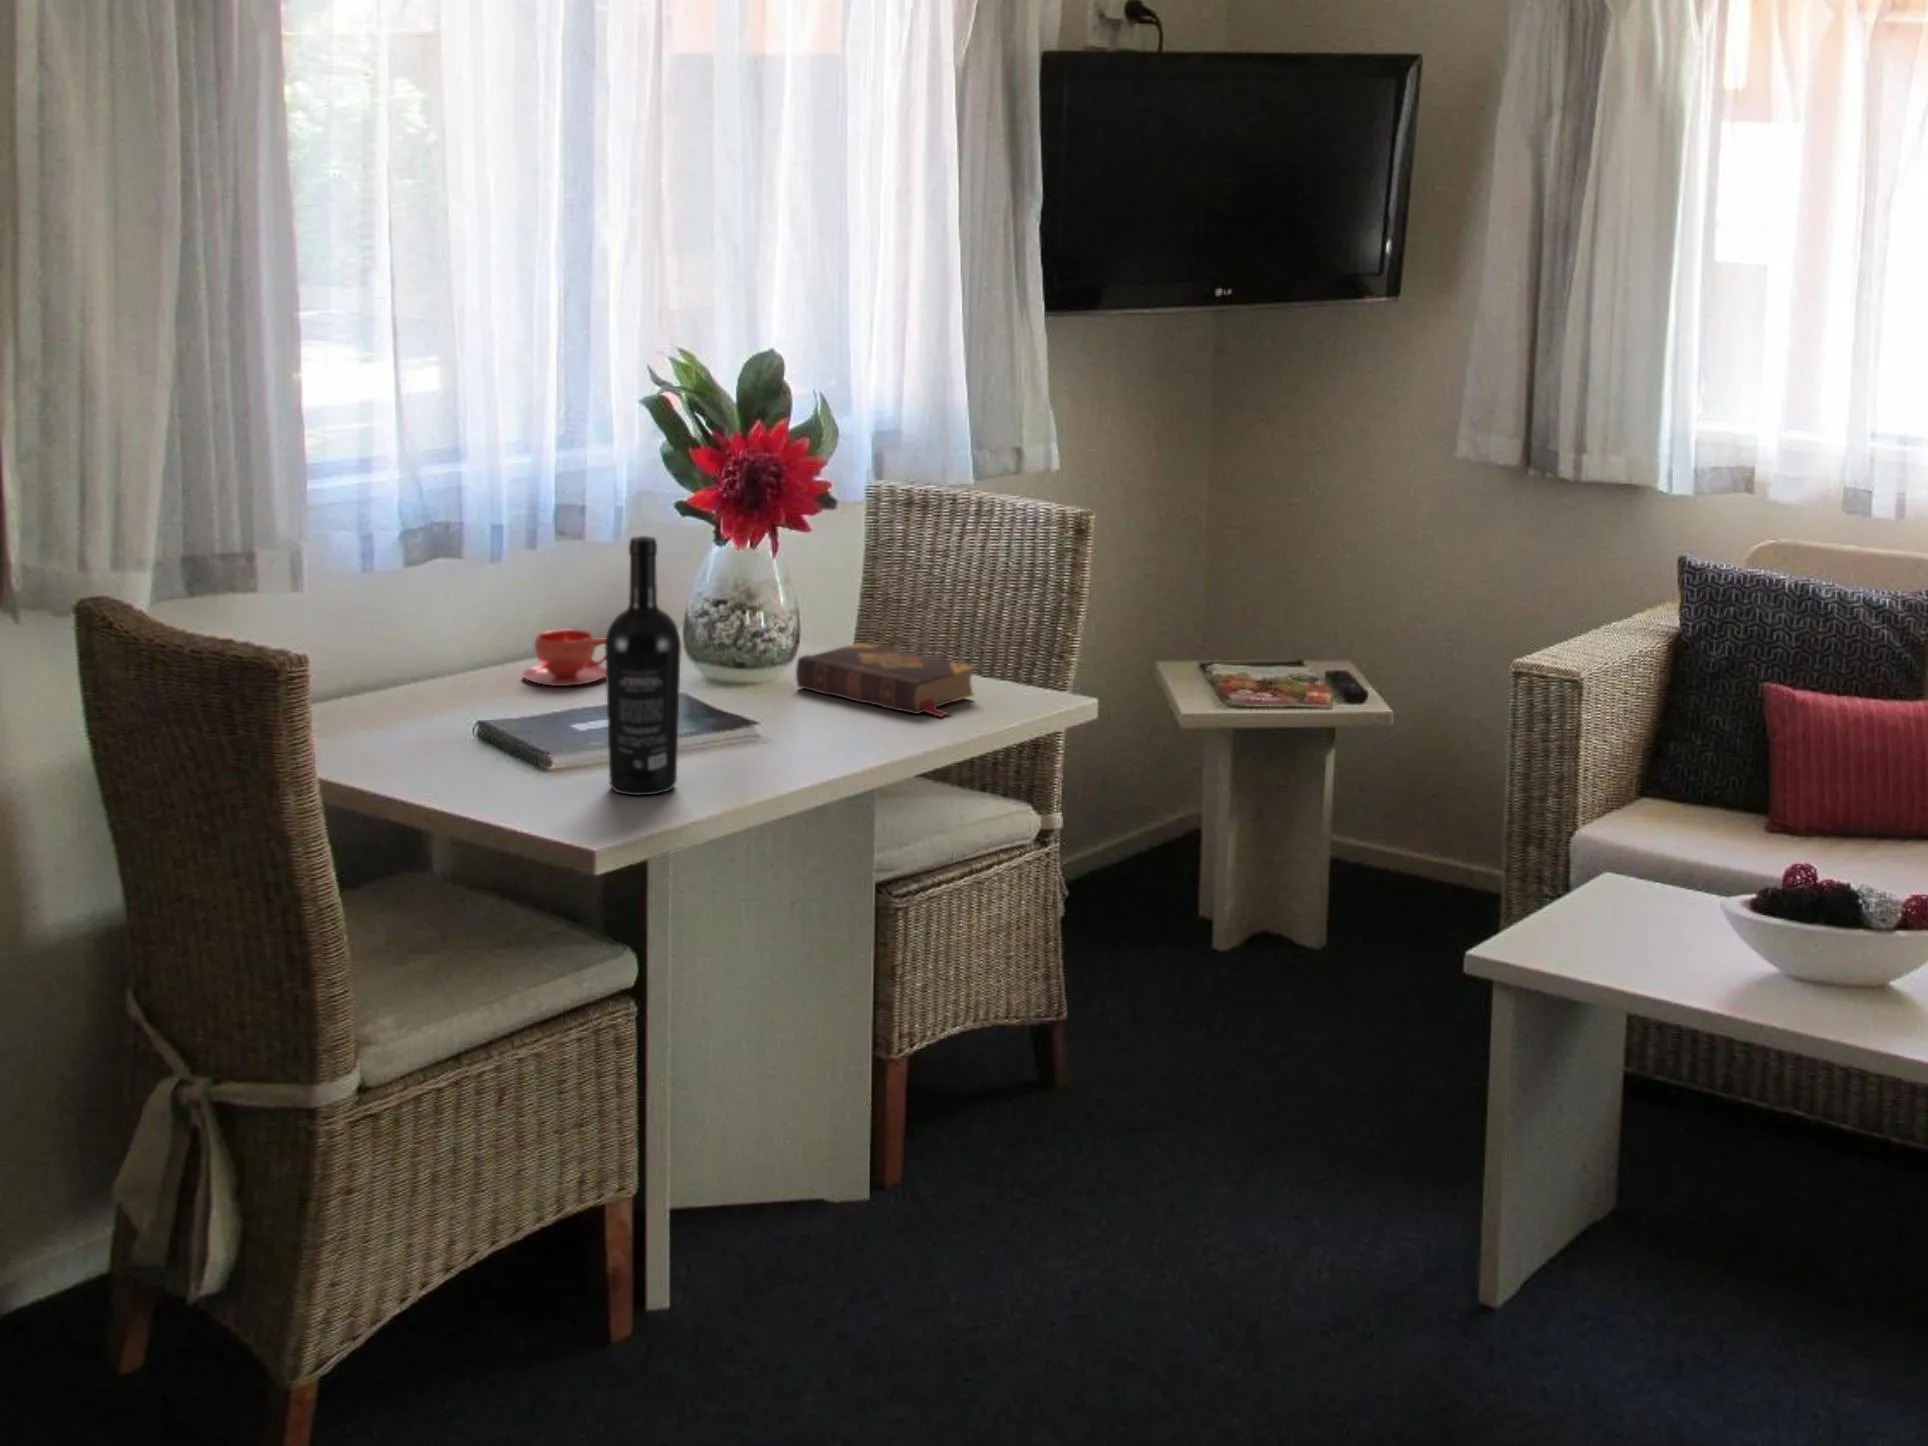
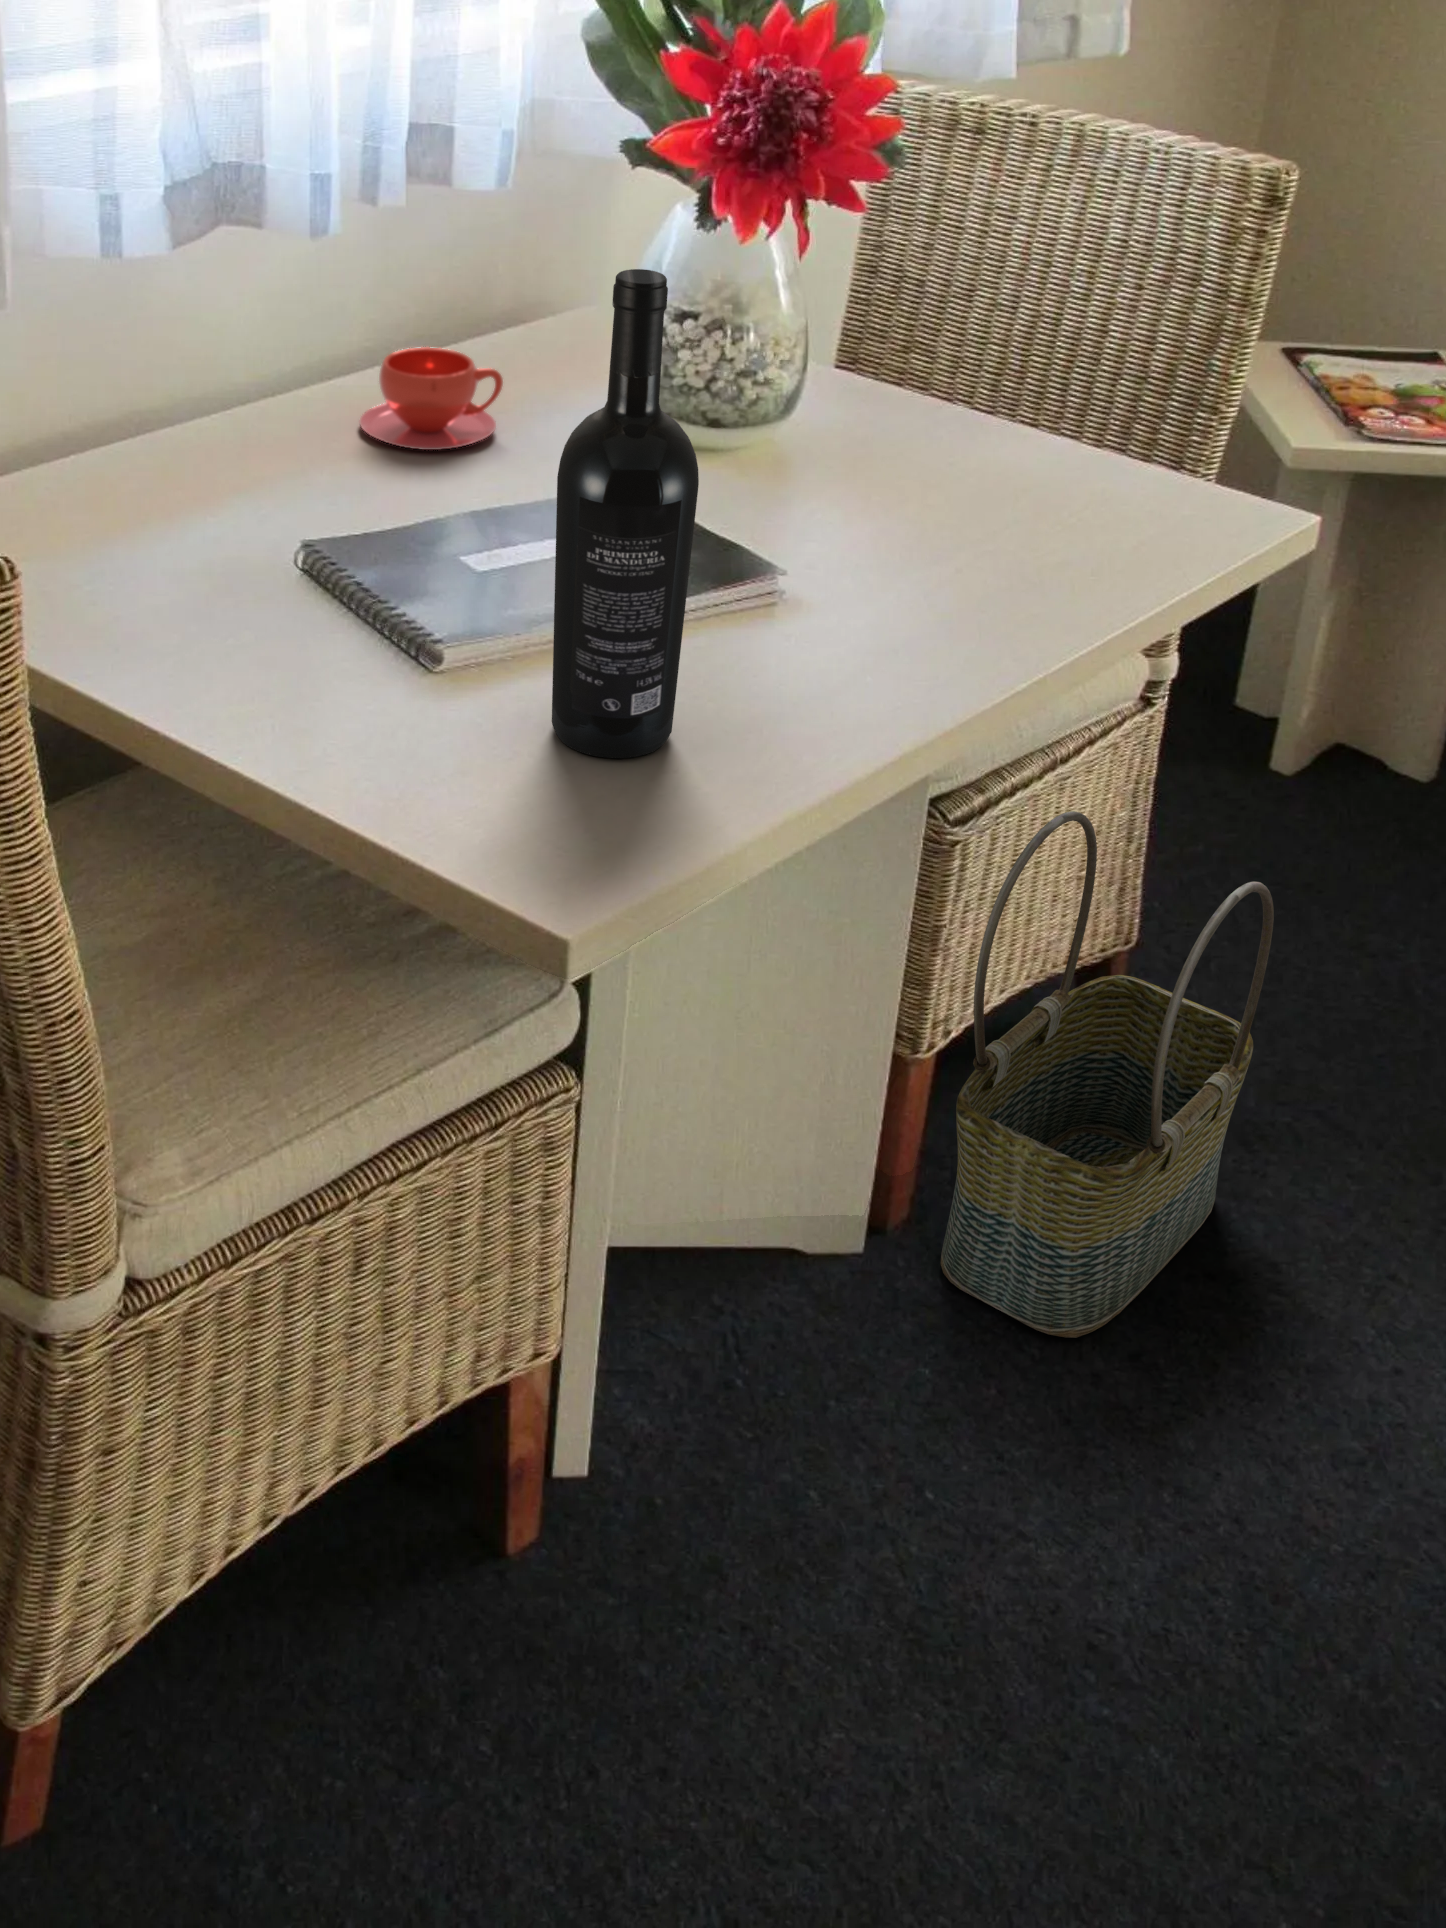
book: present [796,643,974,717] -> none [811,390,1129,561]
basket: none [909,889,1101,1215] -> present [941,811,1274,1338]

